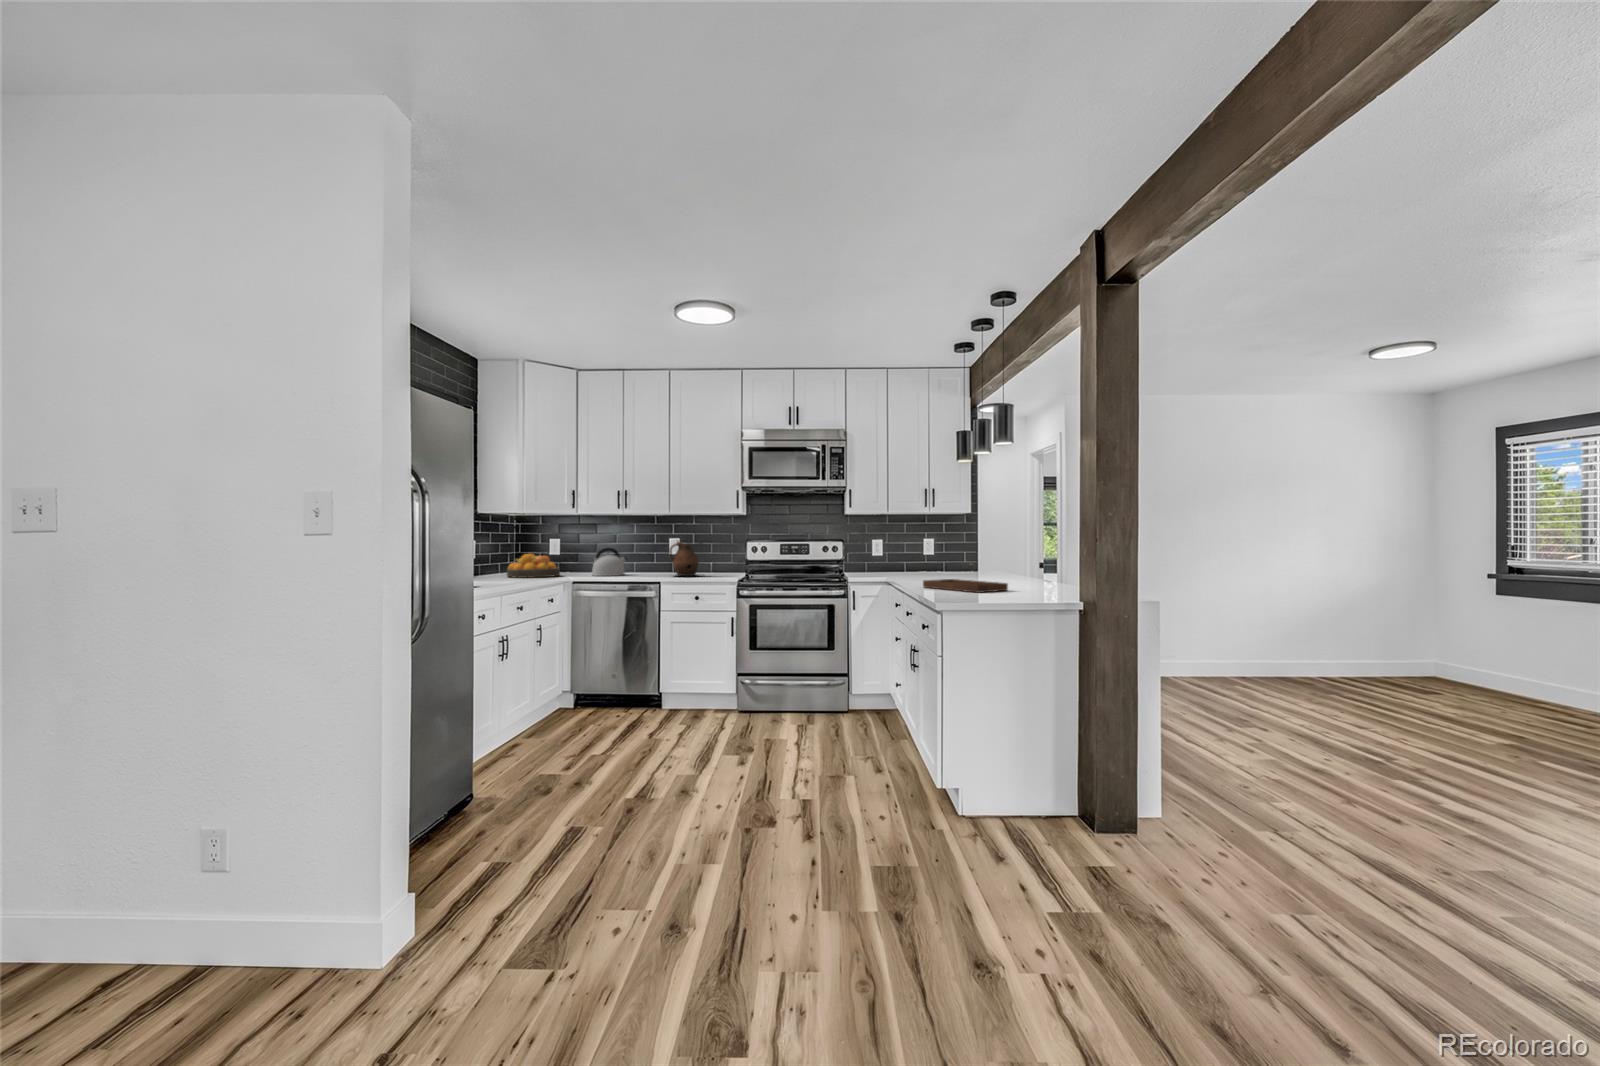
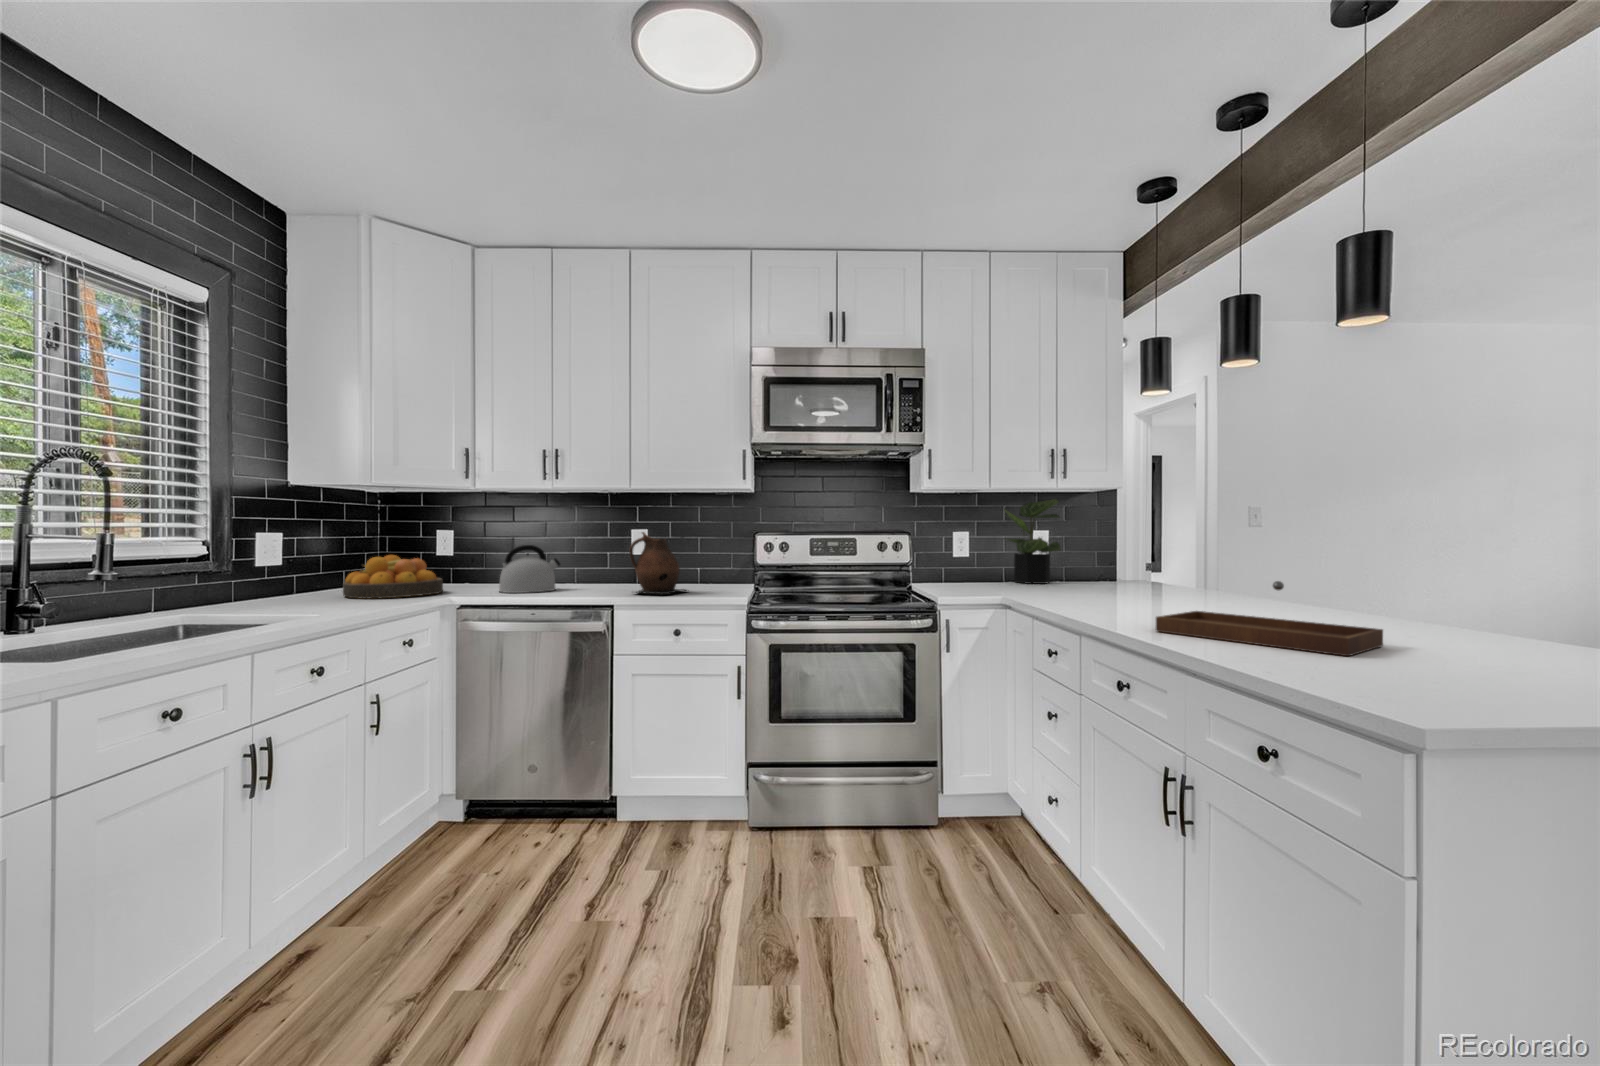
potted plant: none [897,519,944,573] -> present [1004,498,1061,584]

